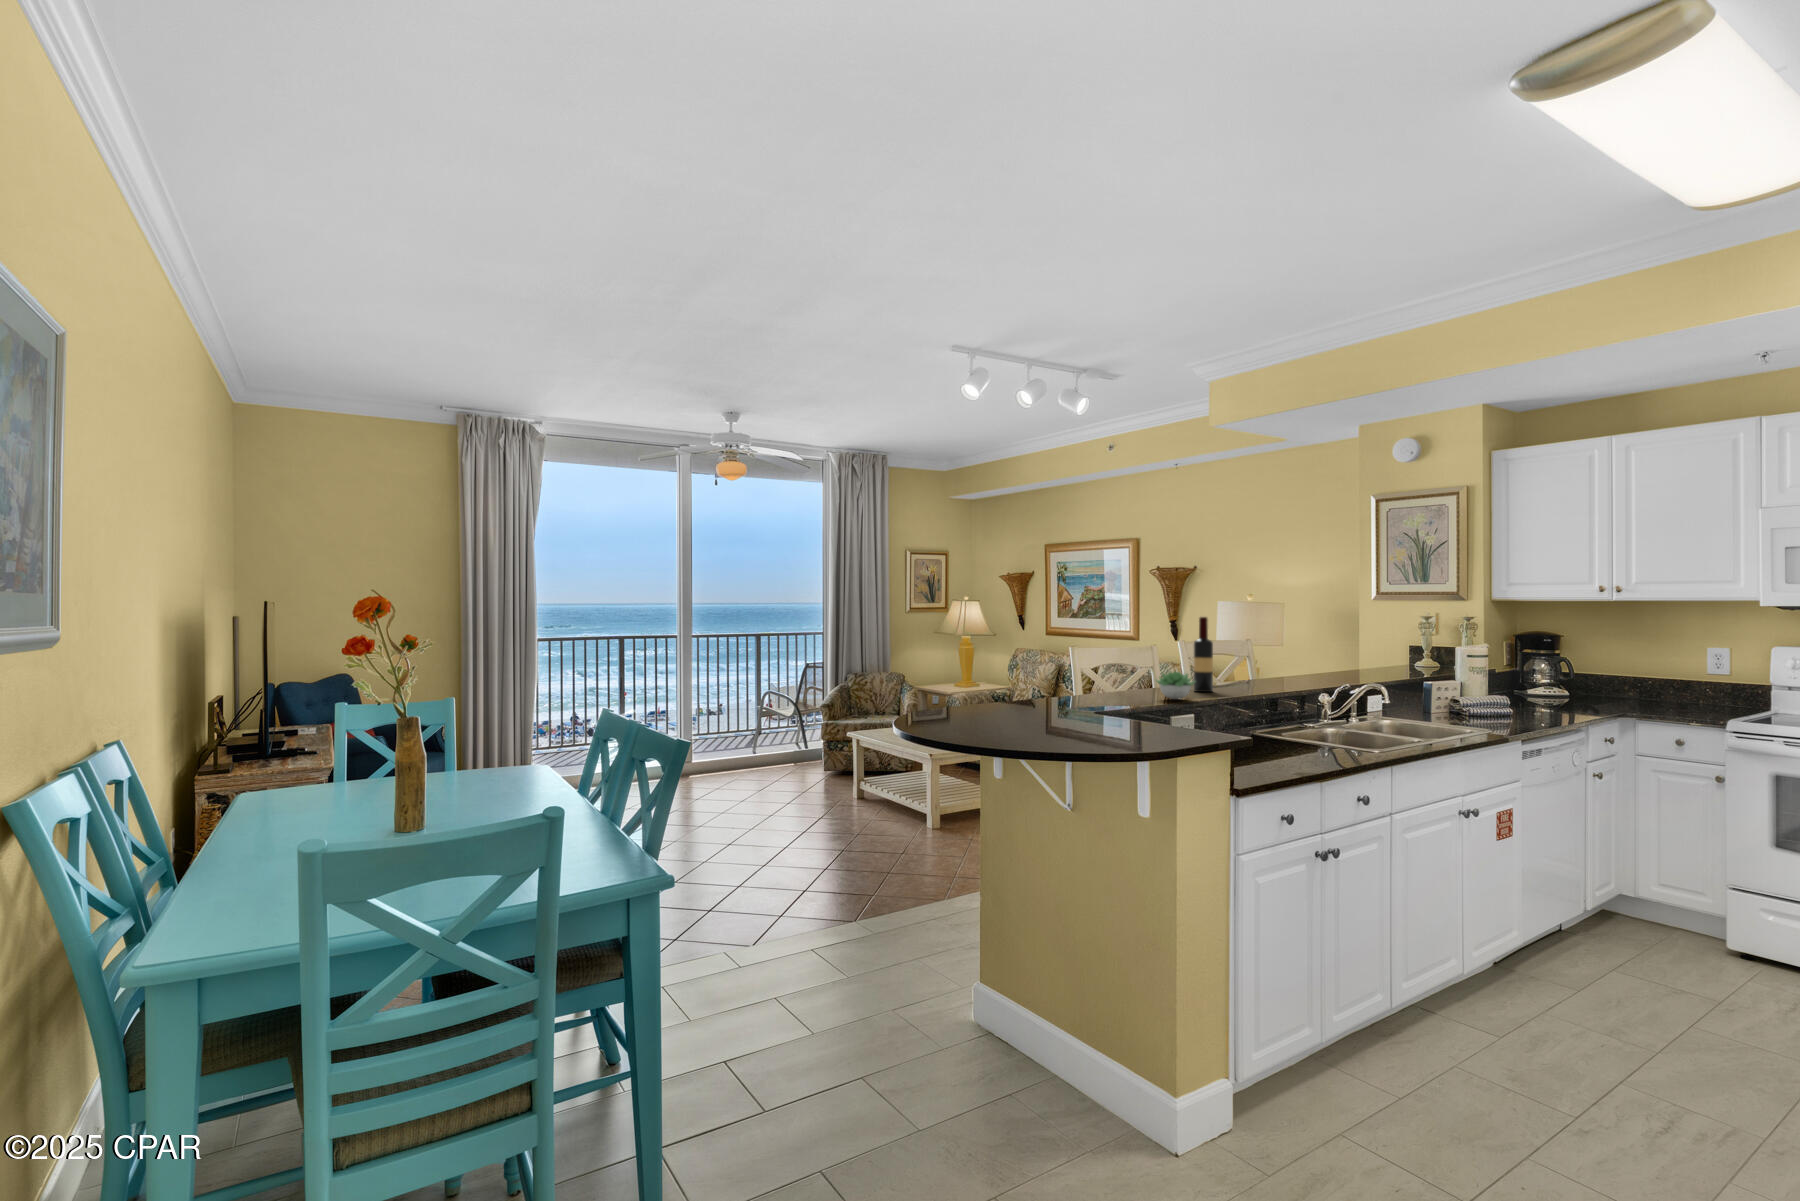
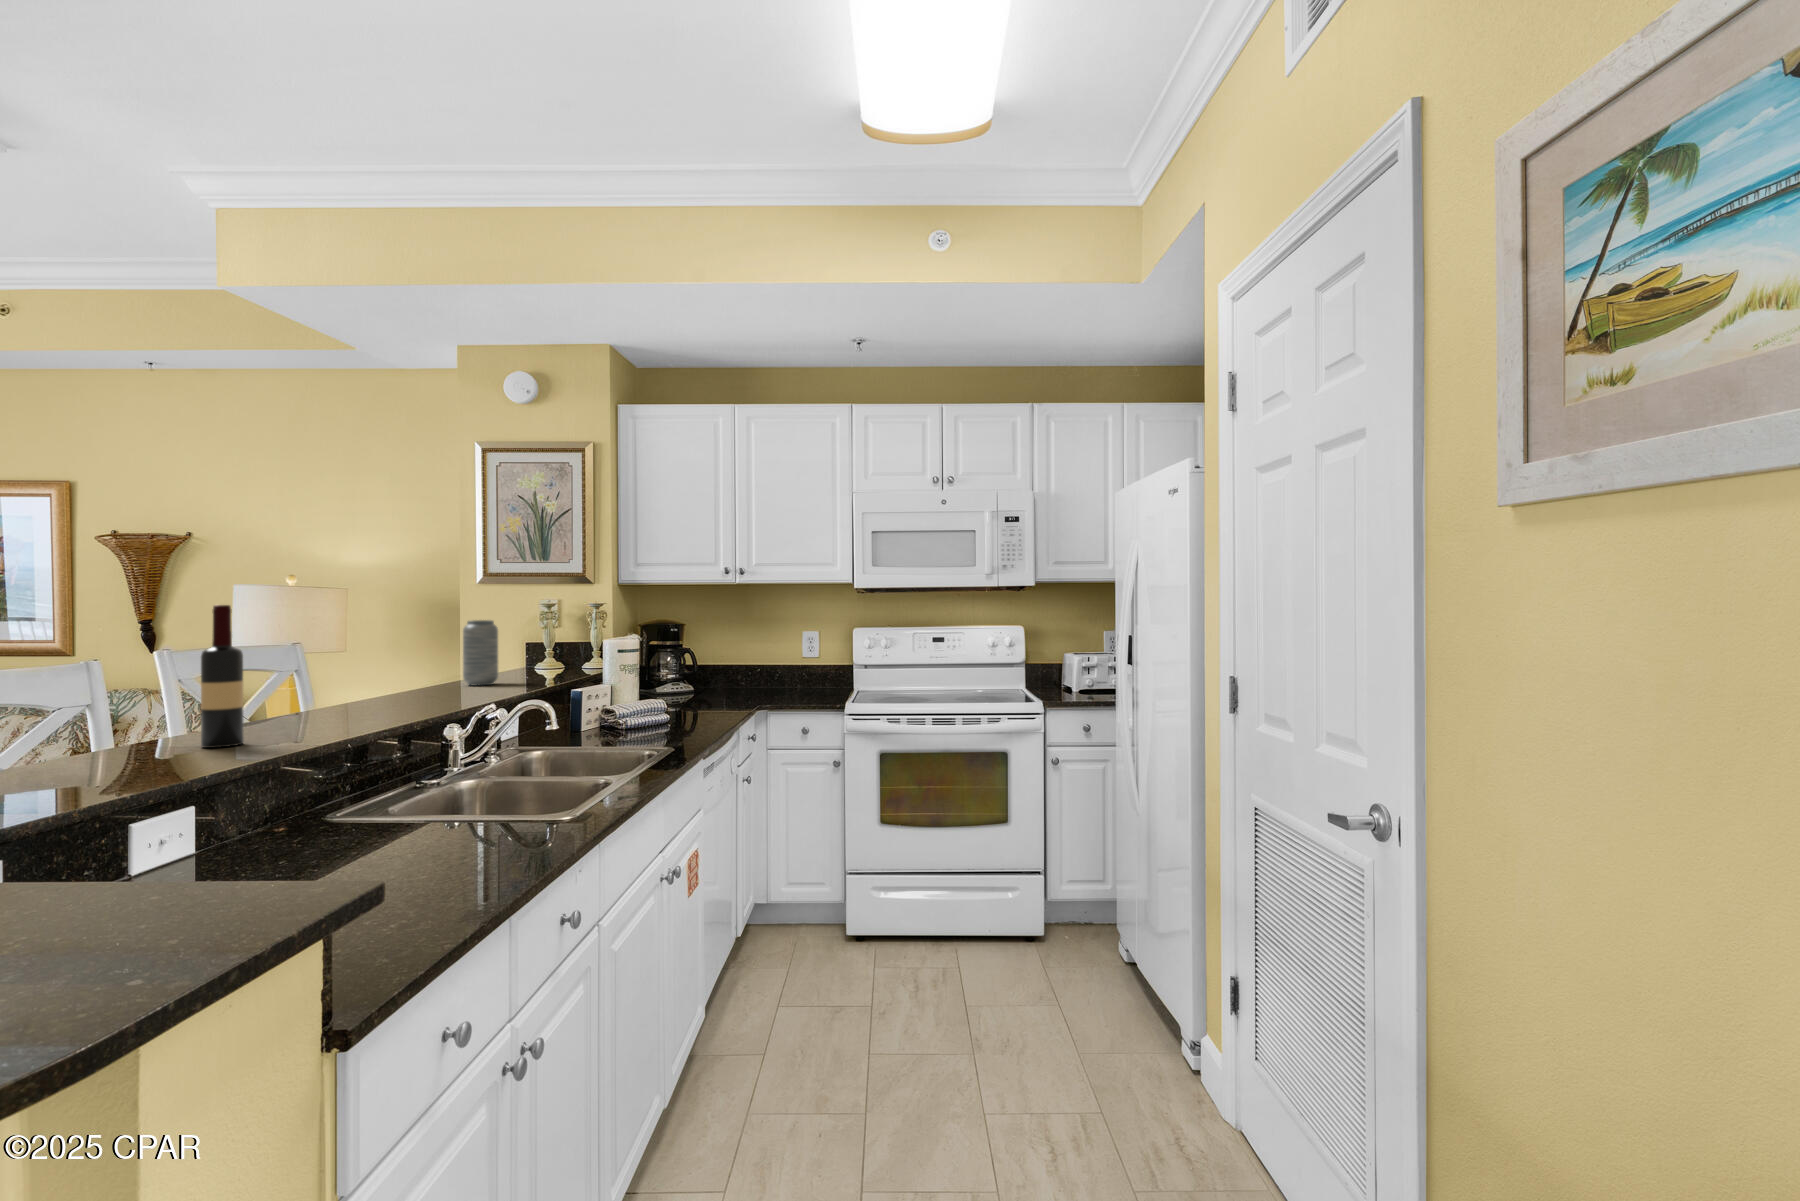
vase: none [1357,628,1384,676] -> present [463,620,498,686]
succulent plant: present [1156,672,1196,699] -> none [106,716,212,776]

